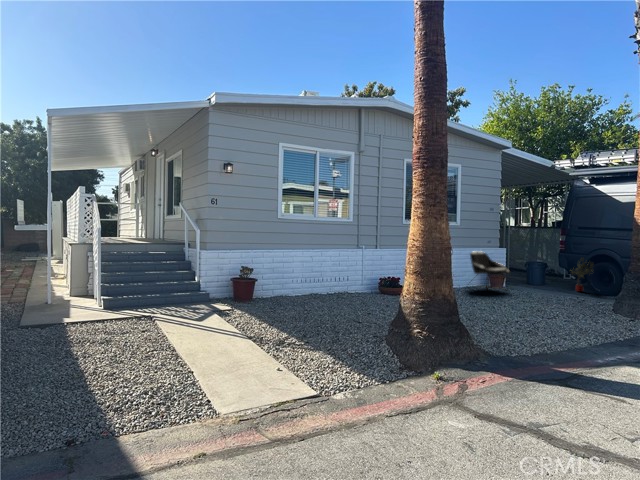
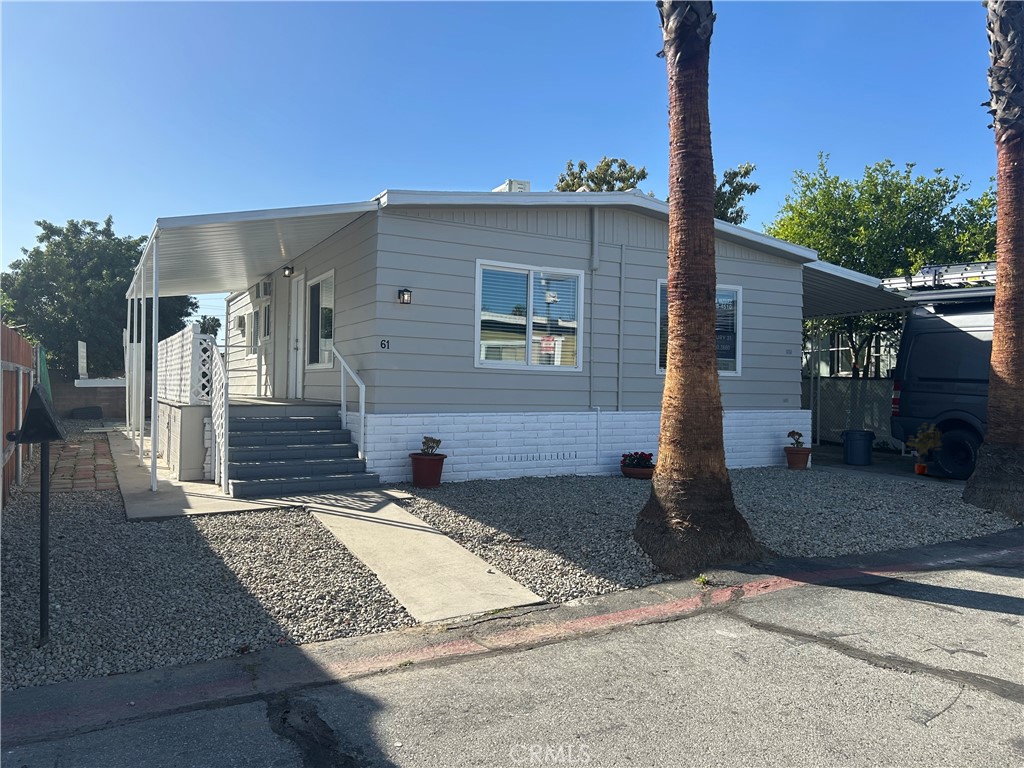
lounge chair: present [470,251,510,290] -> none [752,414,818,475]

